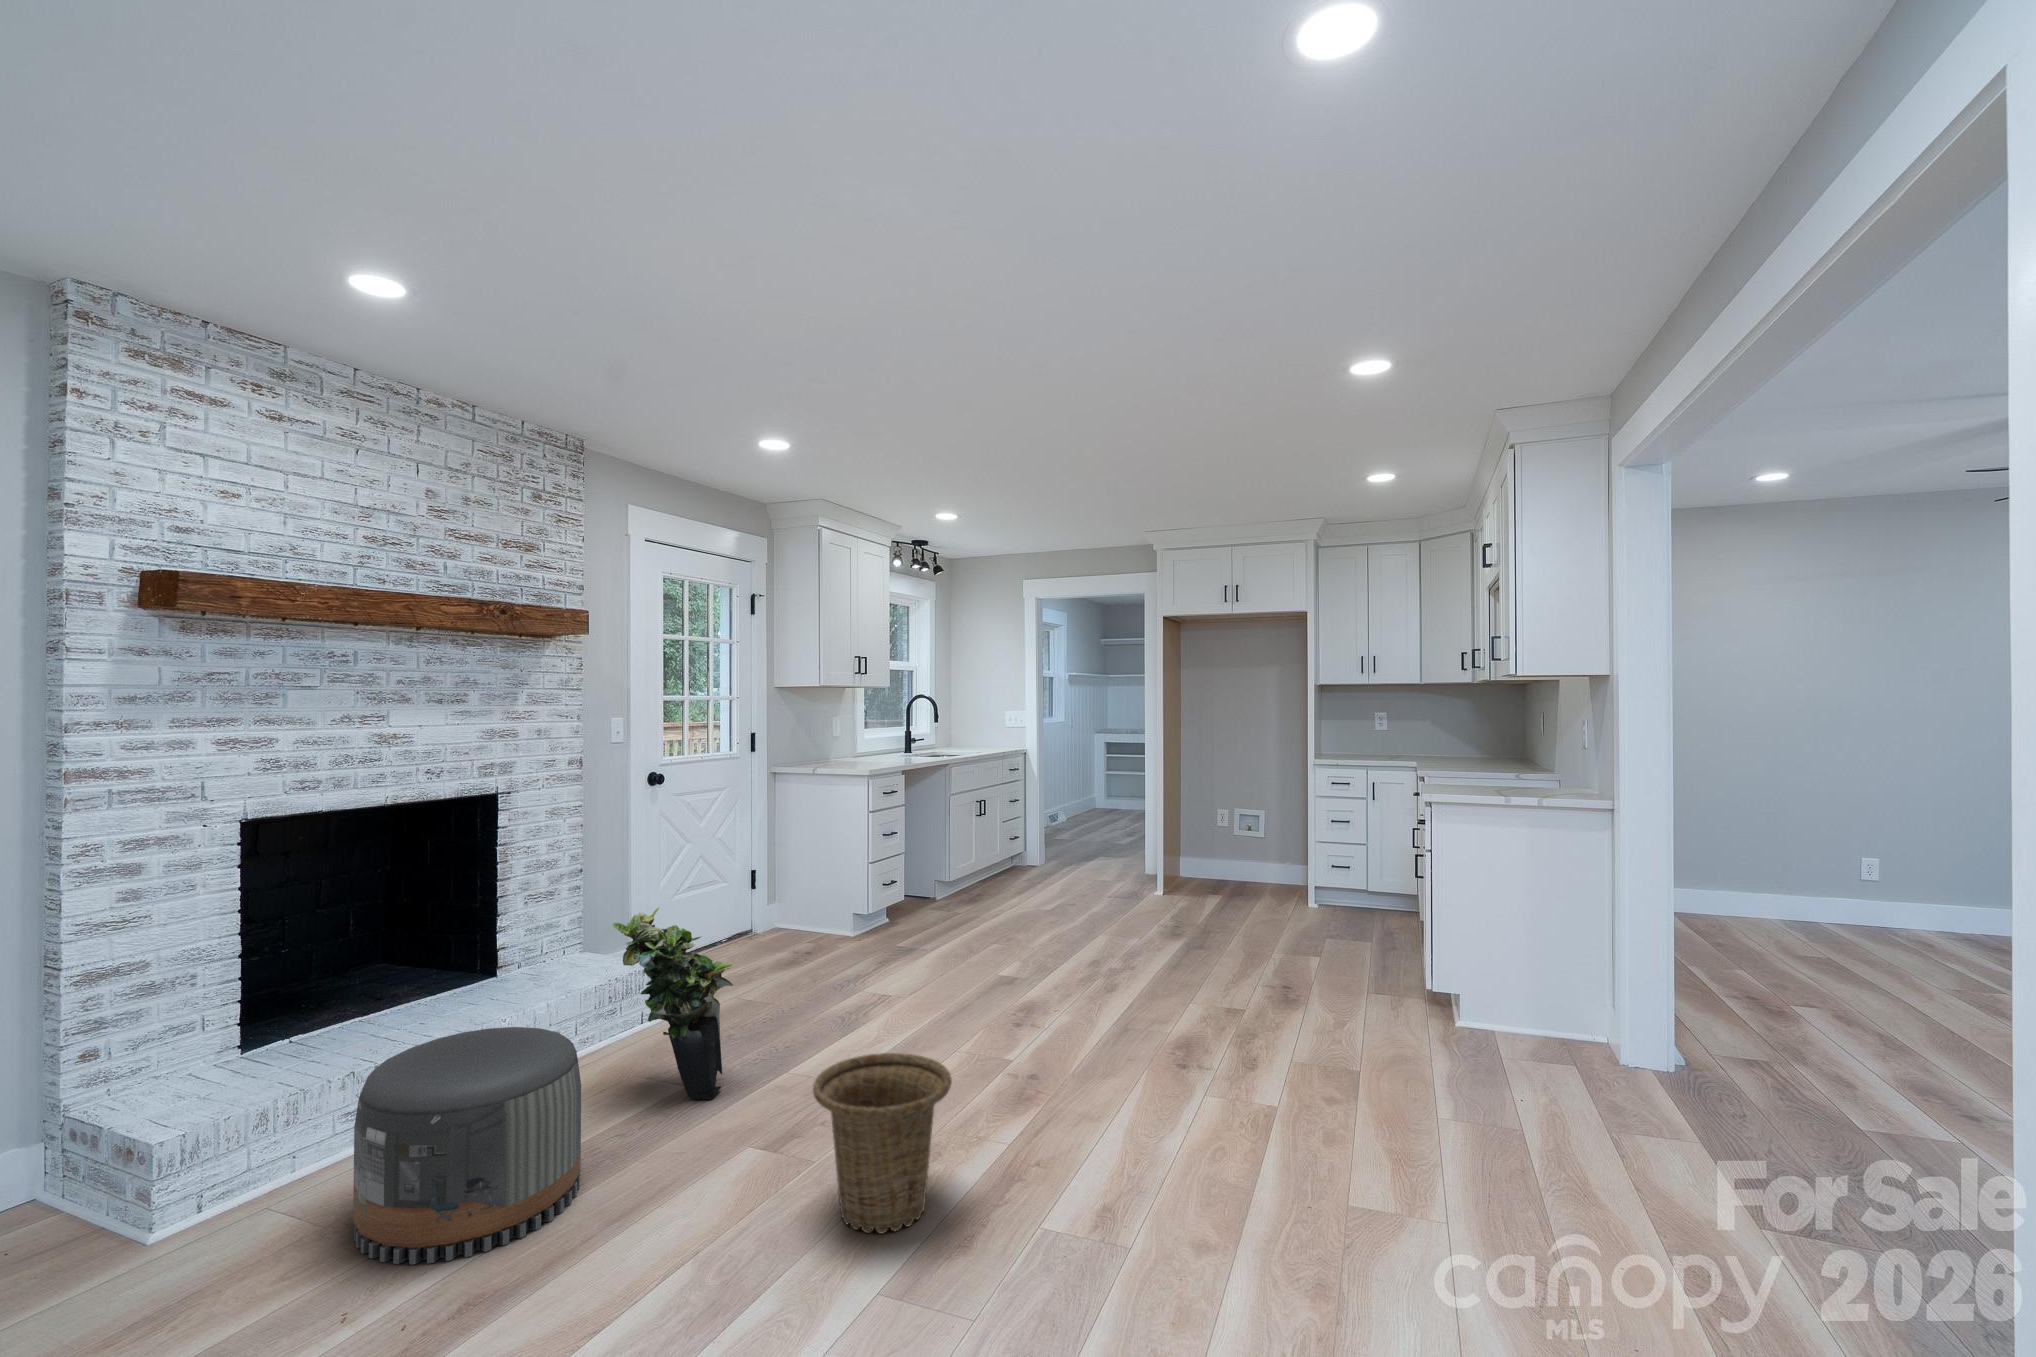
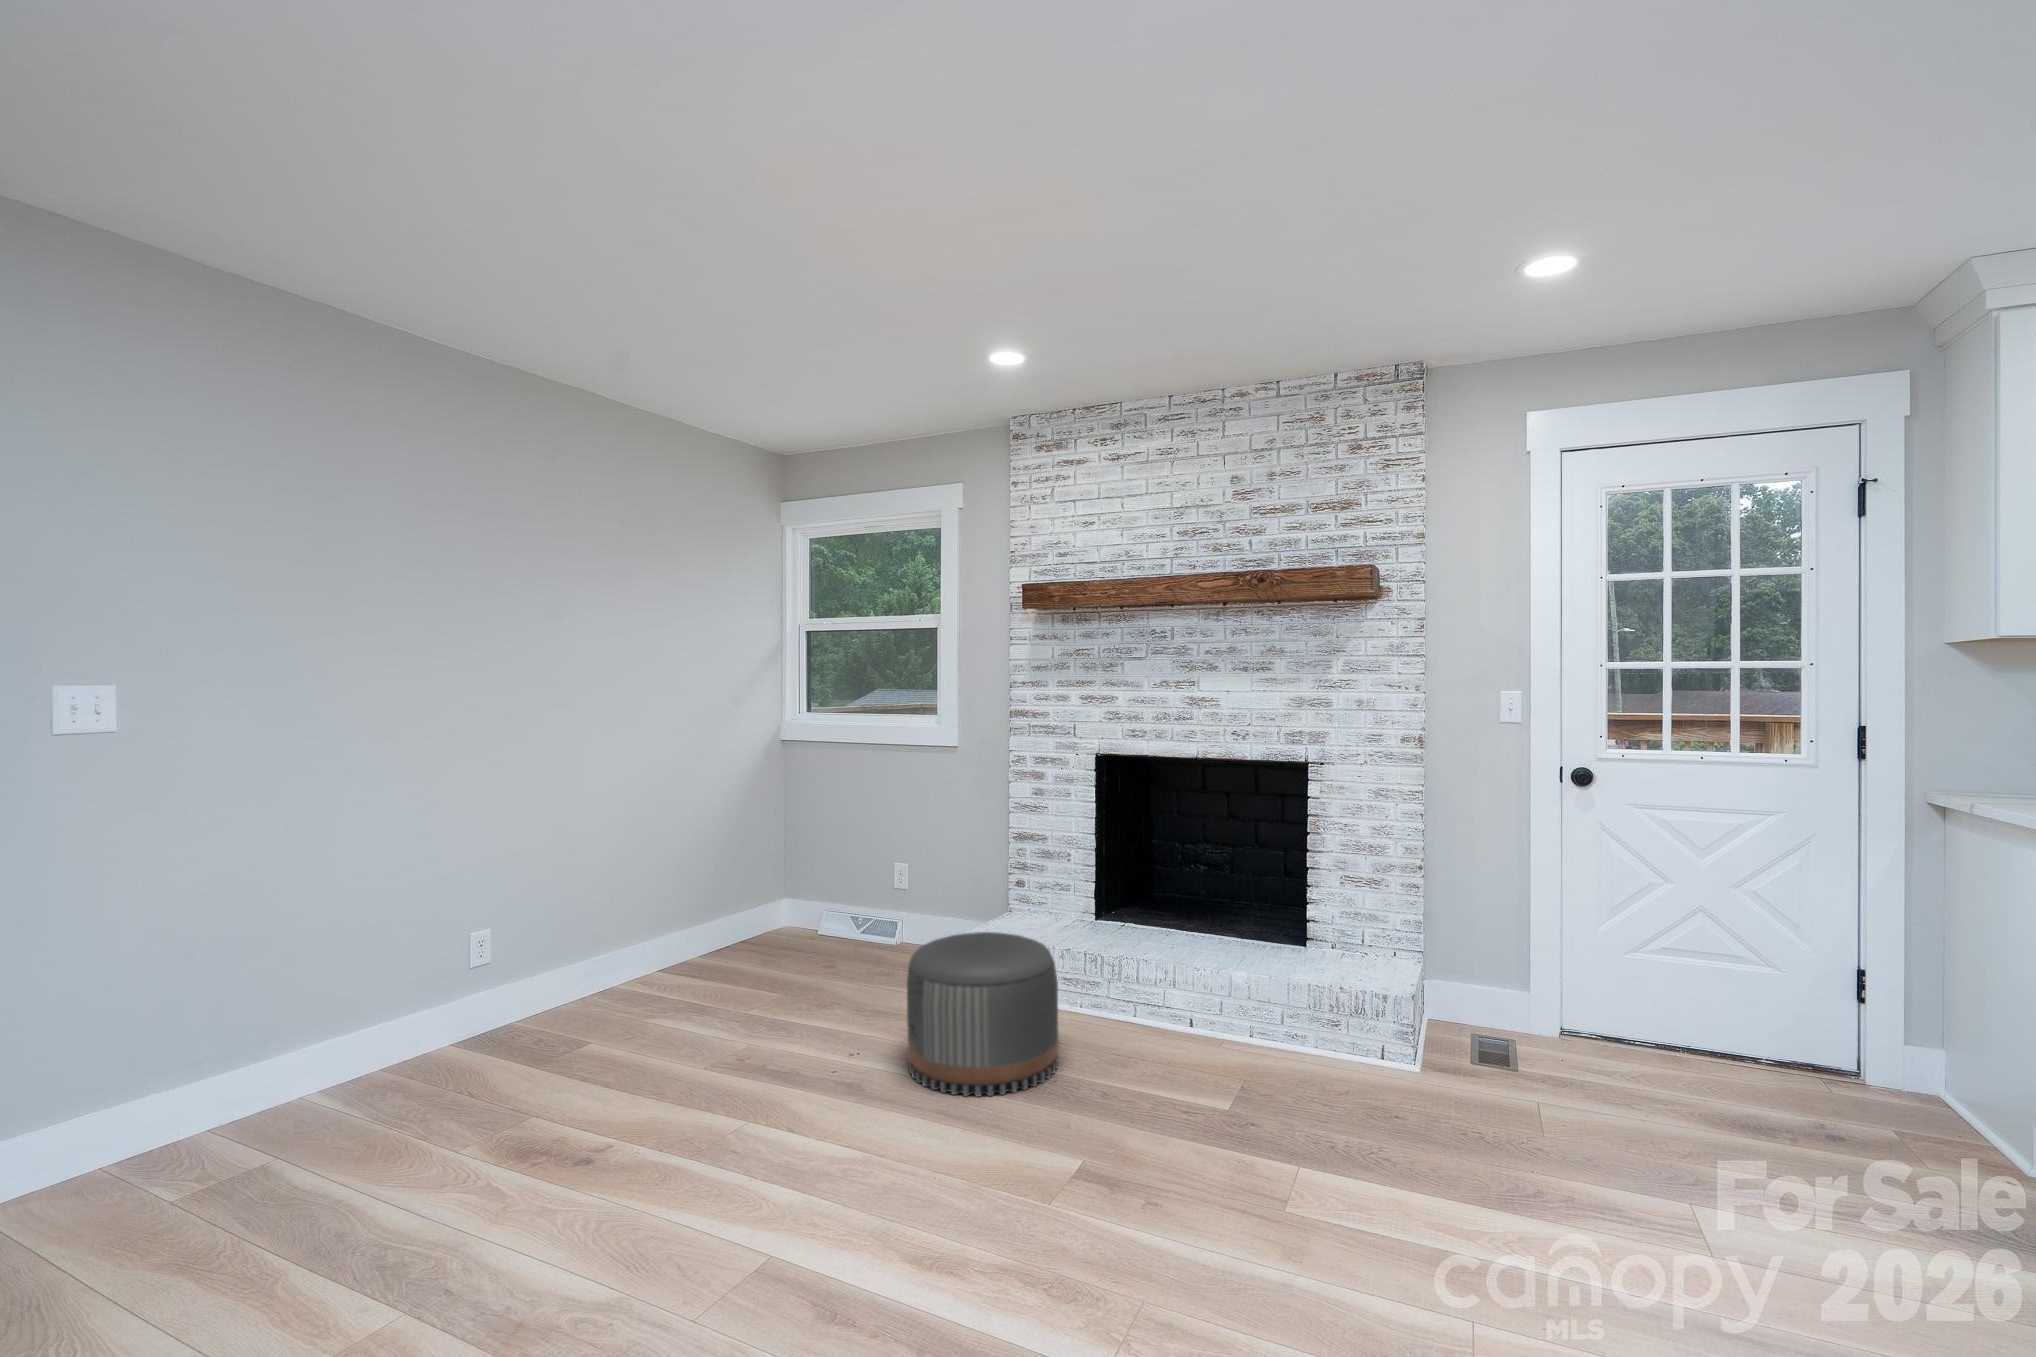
potted plant: present [612,908,733,1100] -> none [1125,897,1246,1123]
basket: present [813,1053,952,1234] -> none [846,1078,1003,1286]

